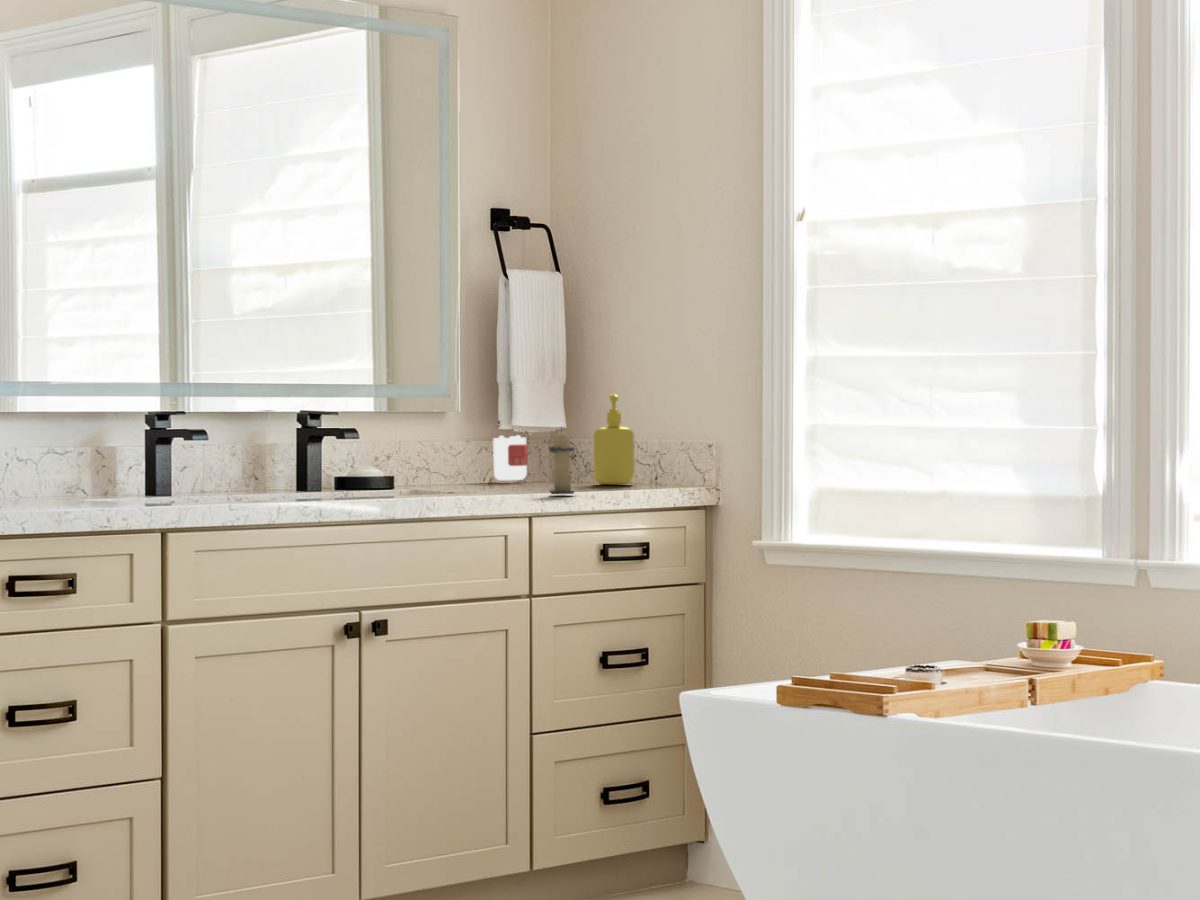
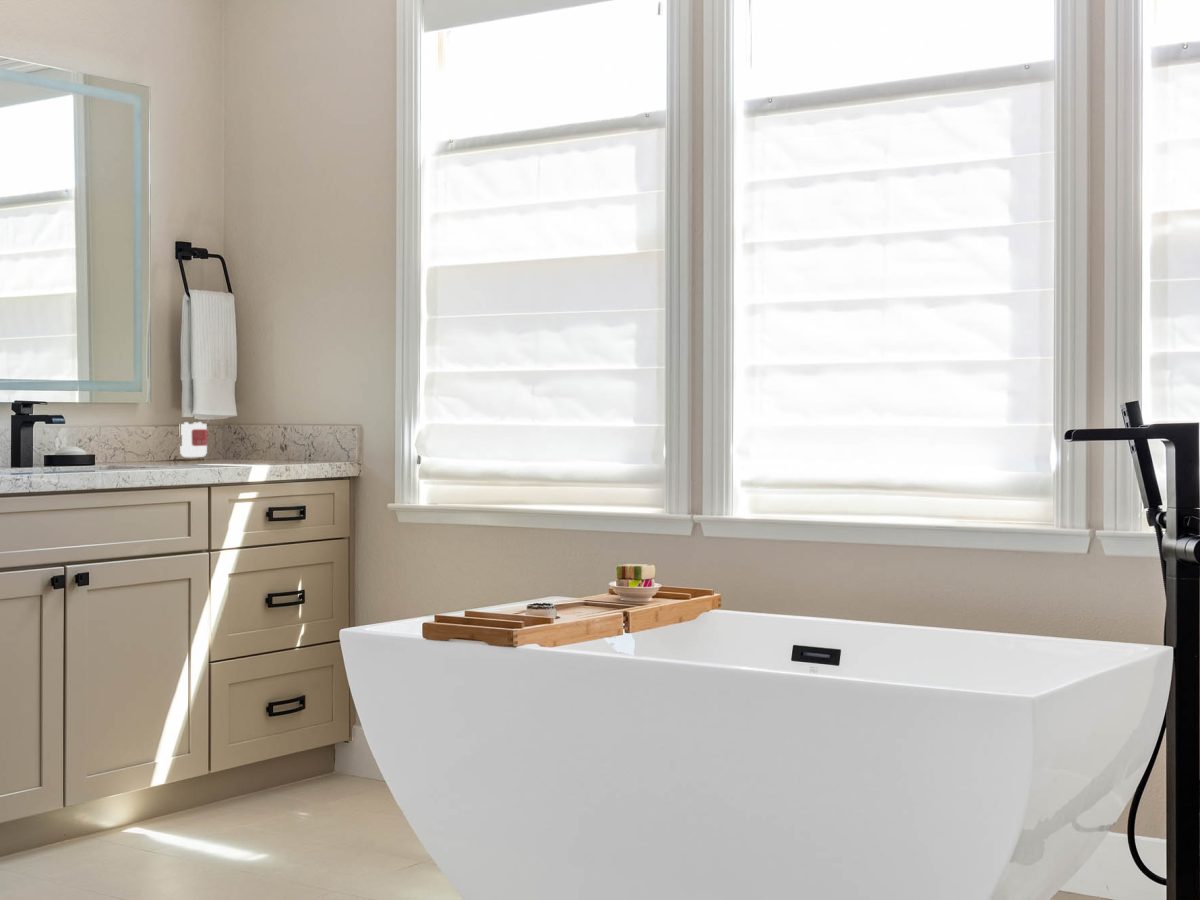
soap dispenser: present [594,394,635,485] -> none [261,390,294,460]
candle: present [549,428,575,494] -> none [223,414,251,469]

